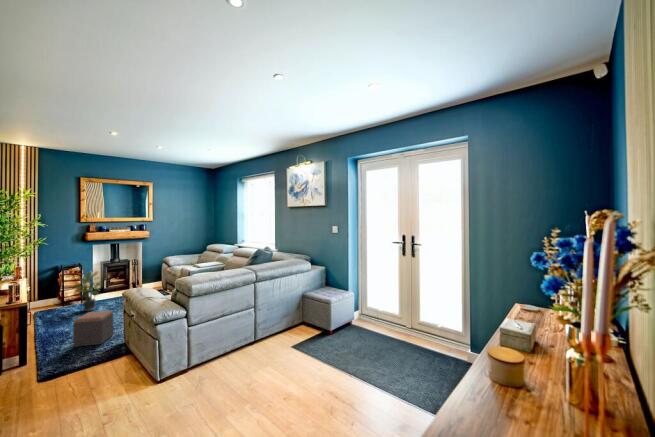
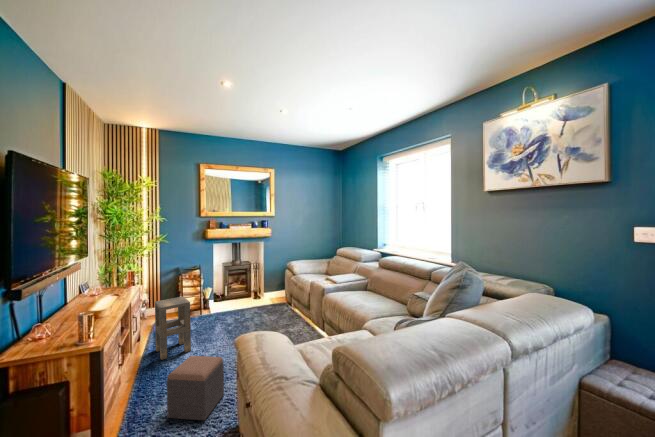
potted plant: present [75,272,101,311] -> none [188,278,218,331]
side table: none [46,283,80,328] -> present [155,296,191,360]

